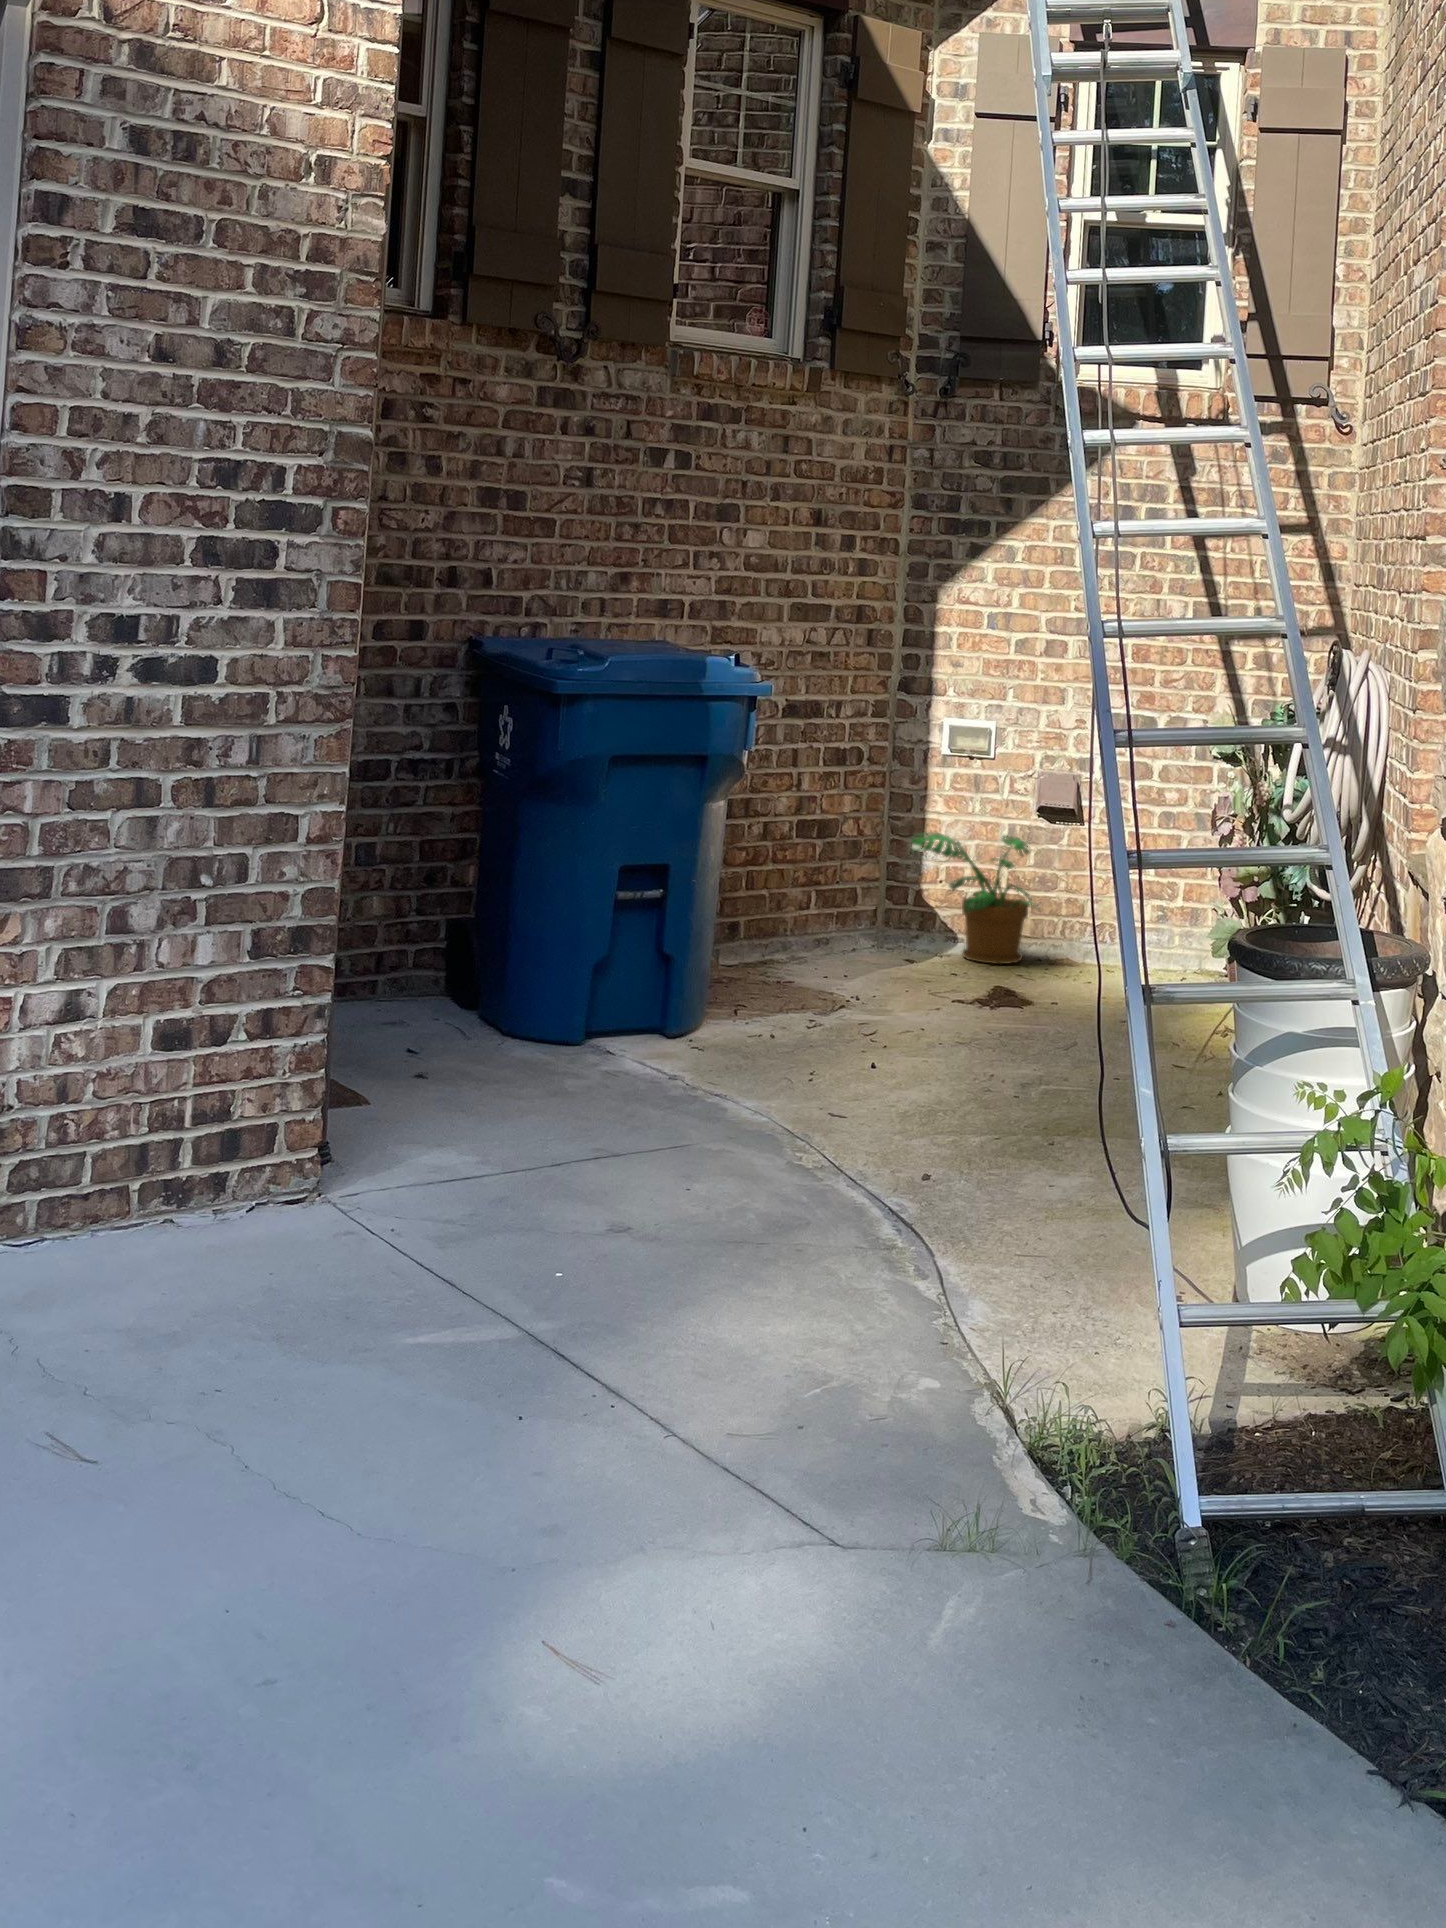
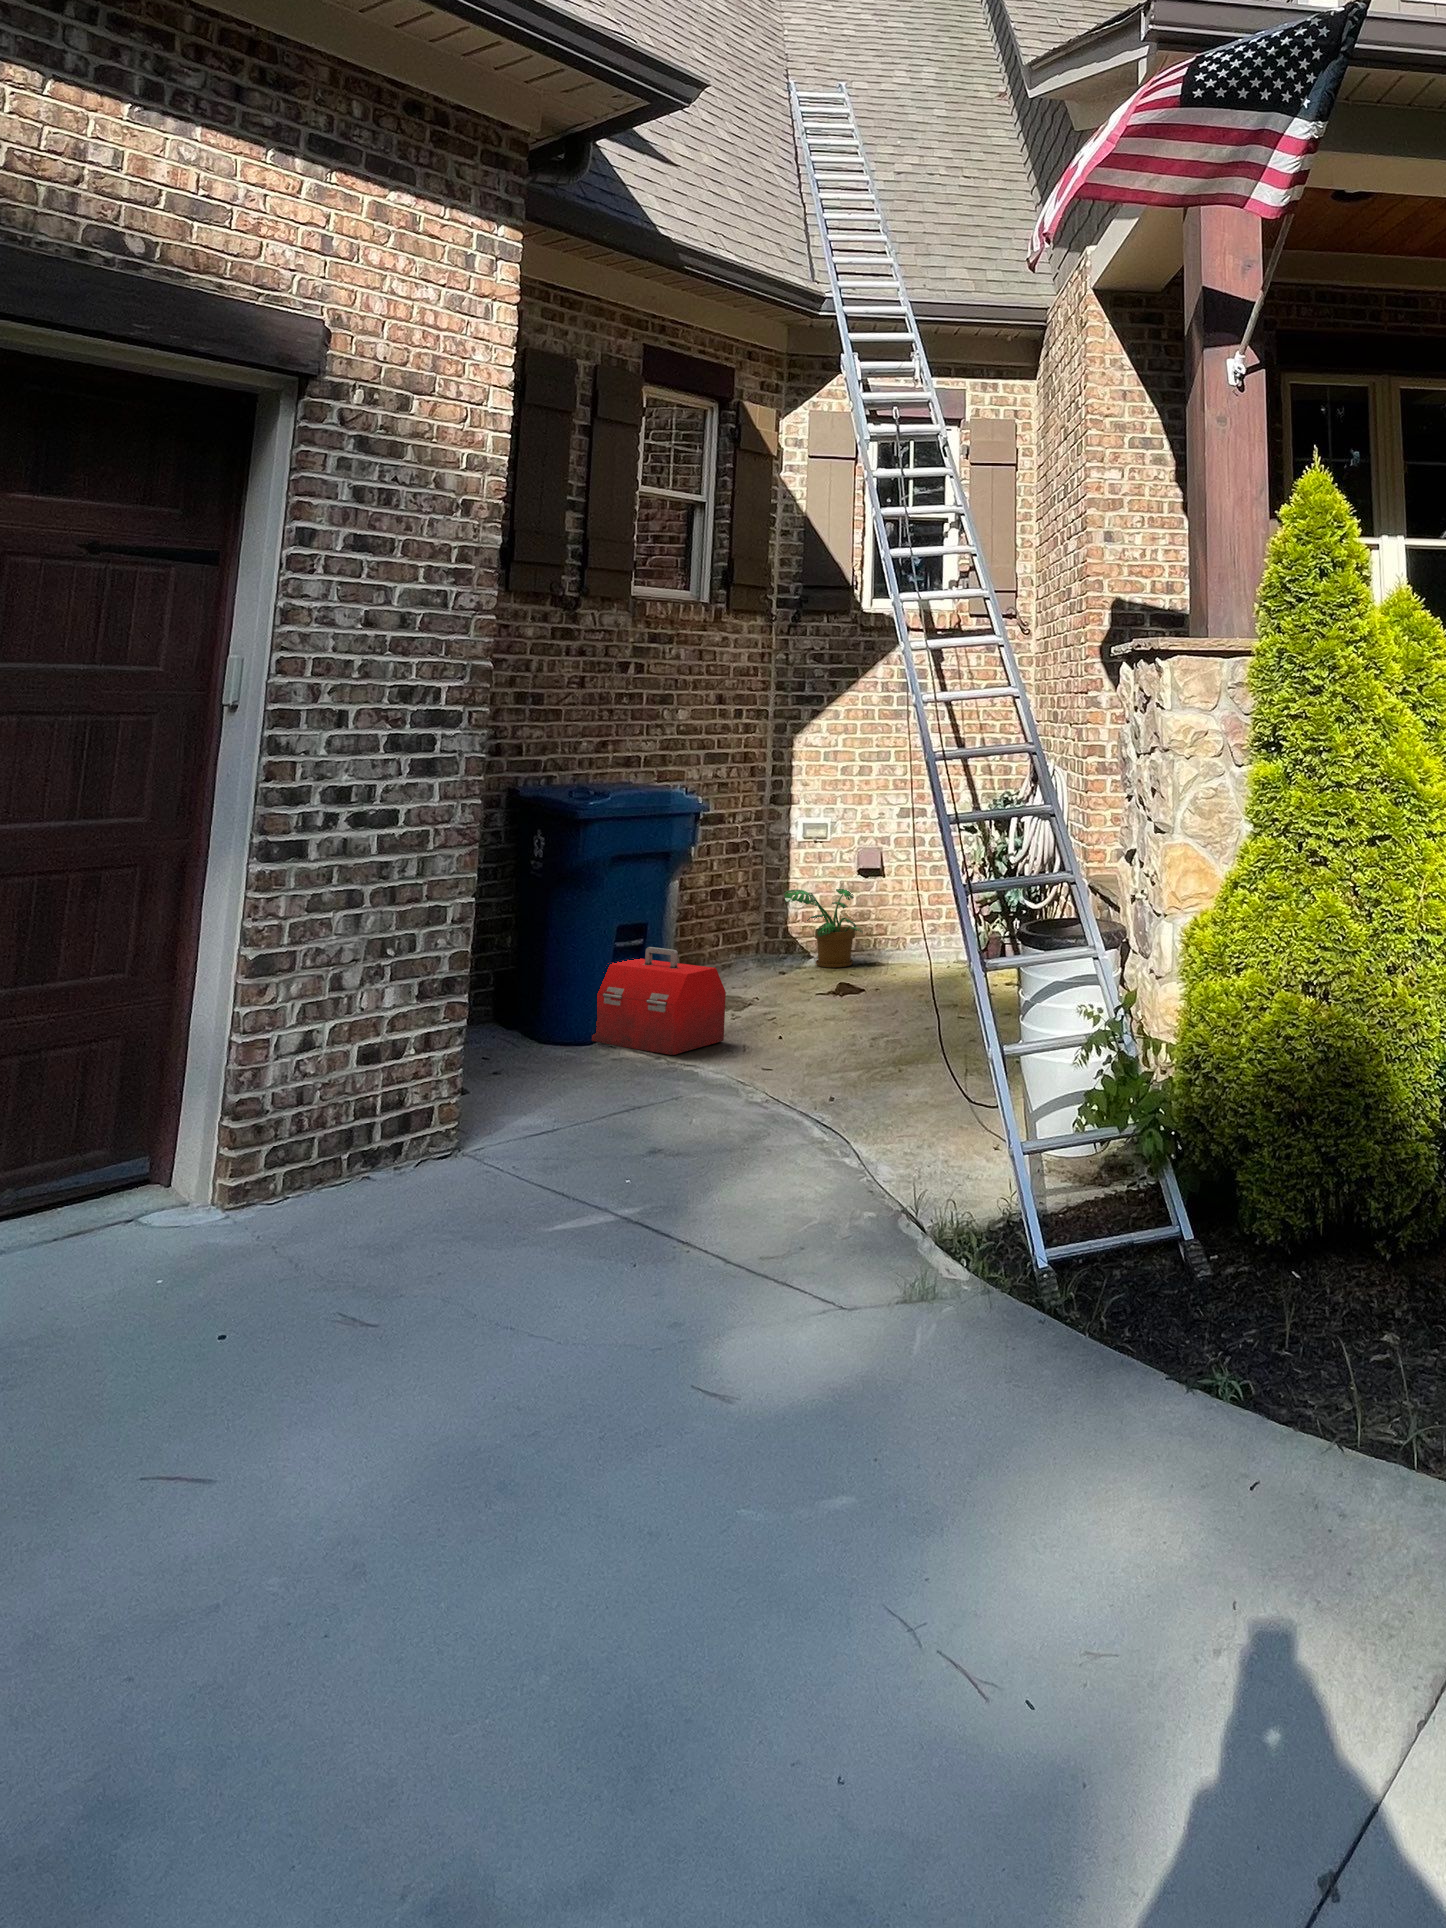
toolbox: none [569,907,781,1081] -> present [592,947,726,1055]

